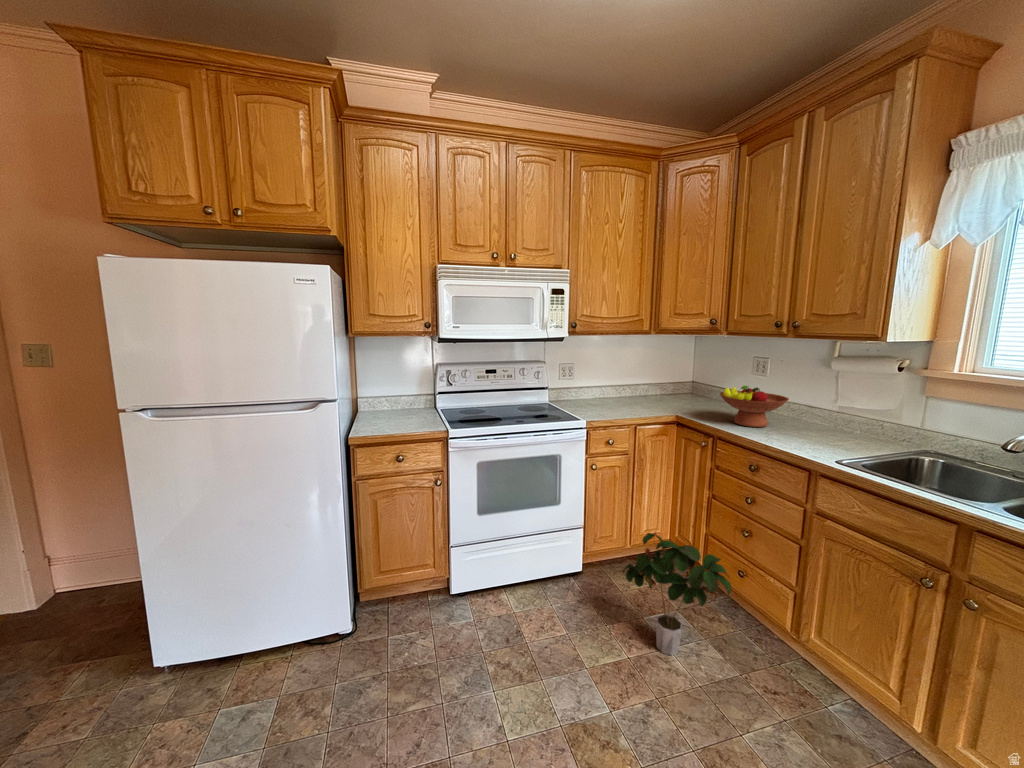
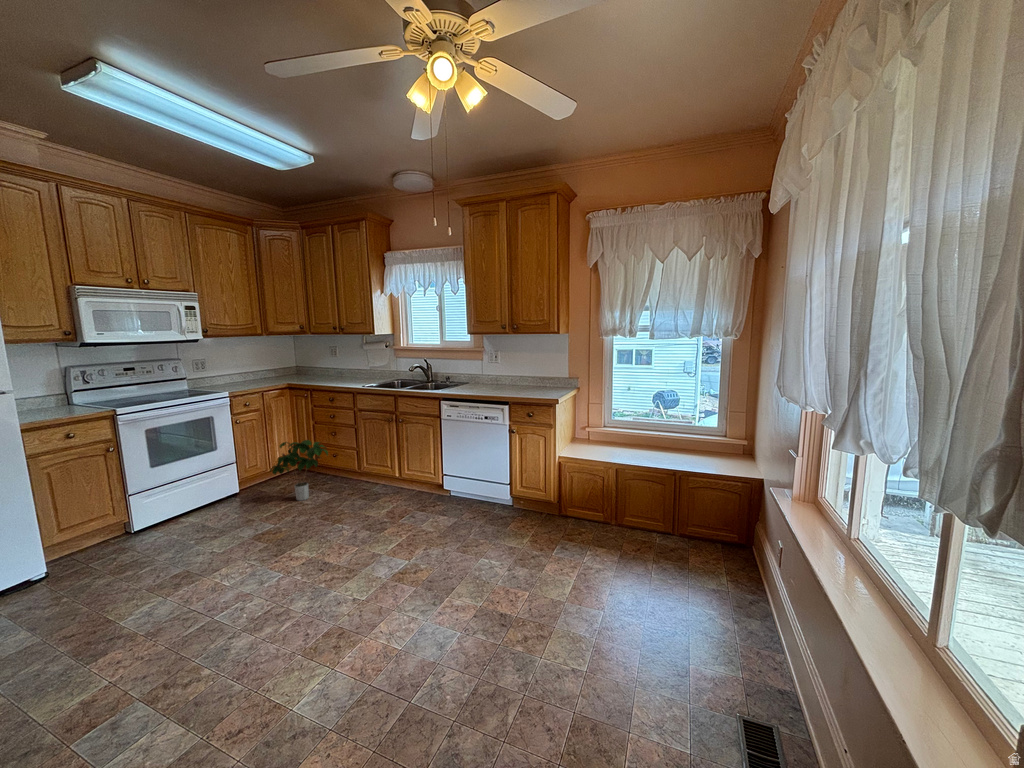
fruit bowl: present [720,386,789,427] -> none [312,361,346,382]

